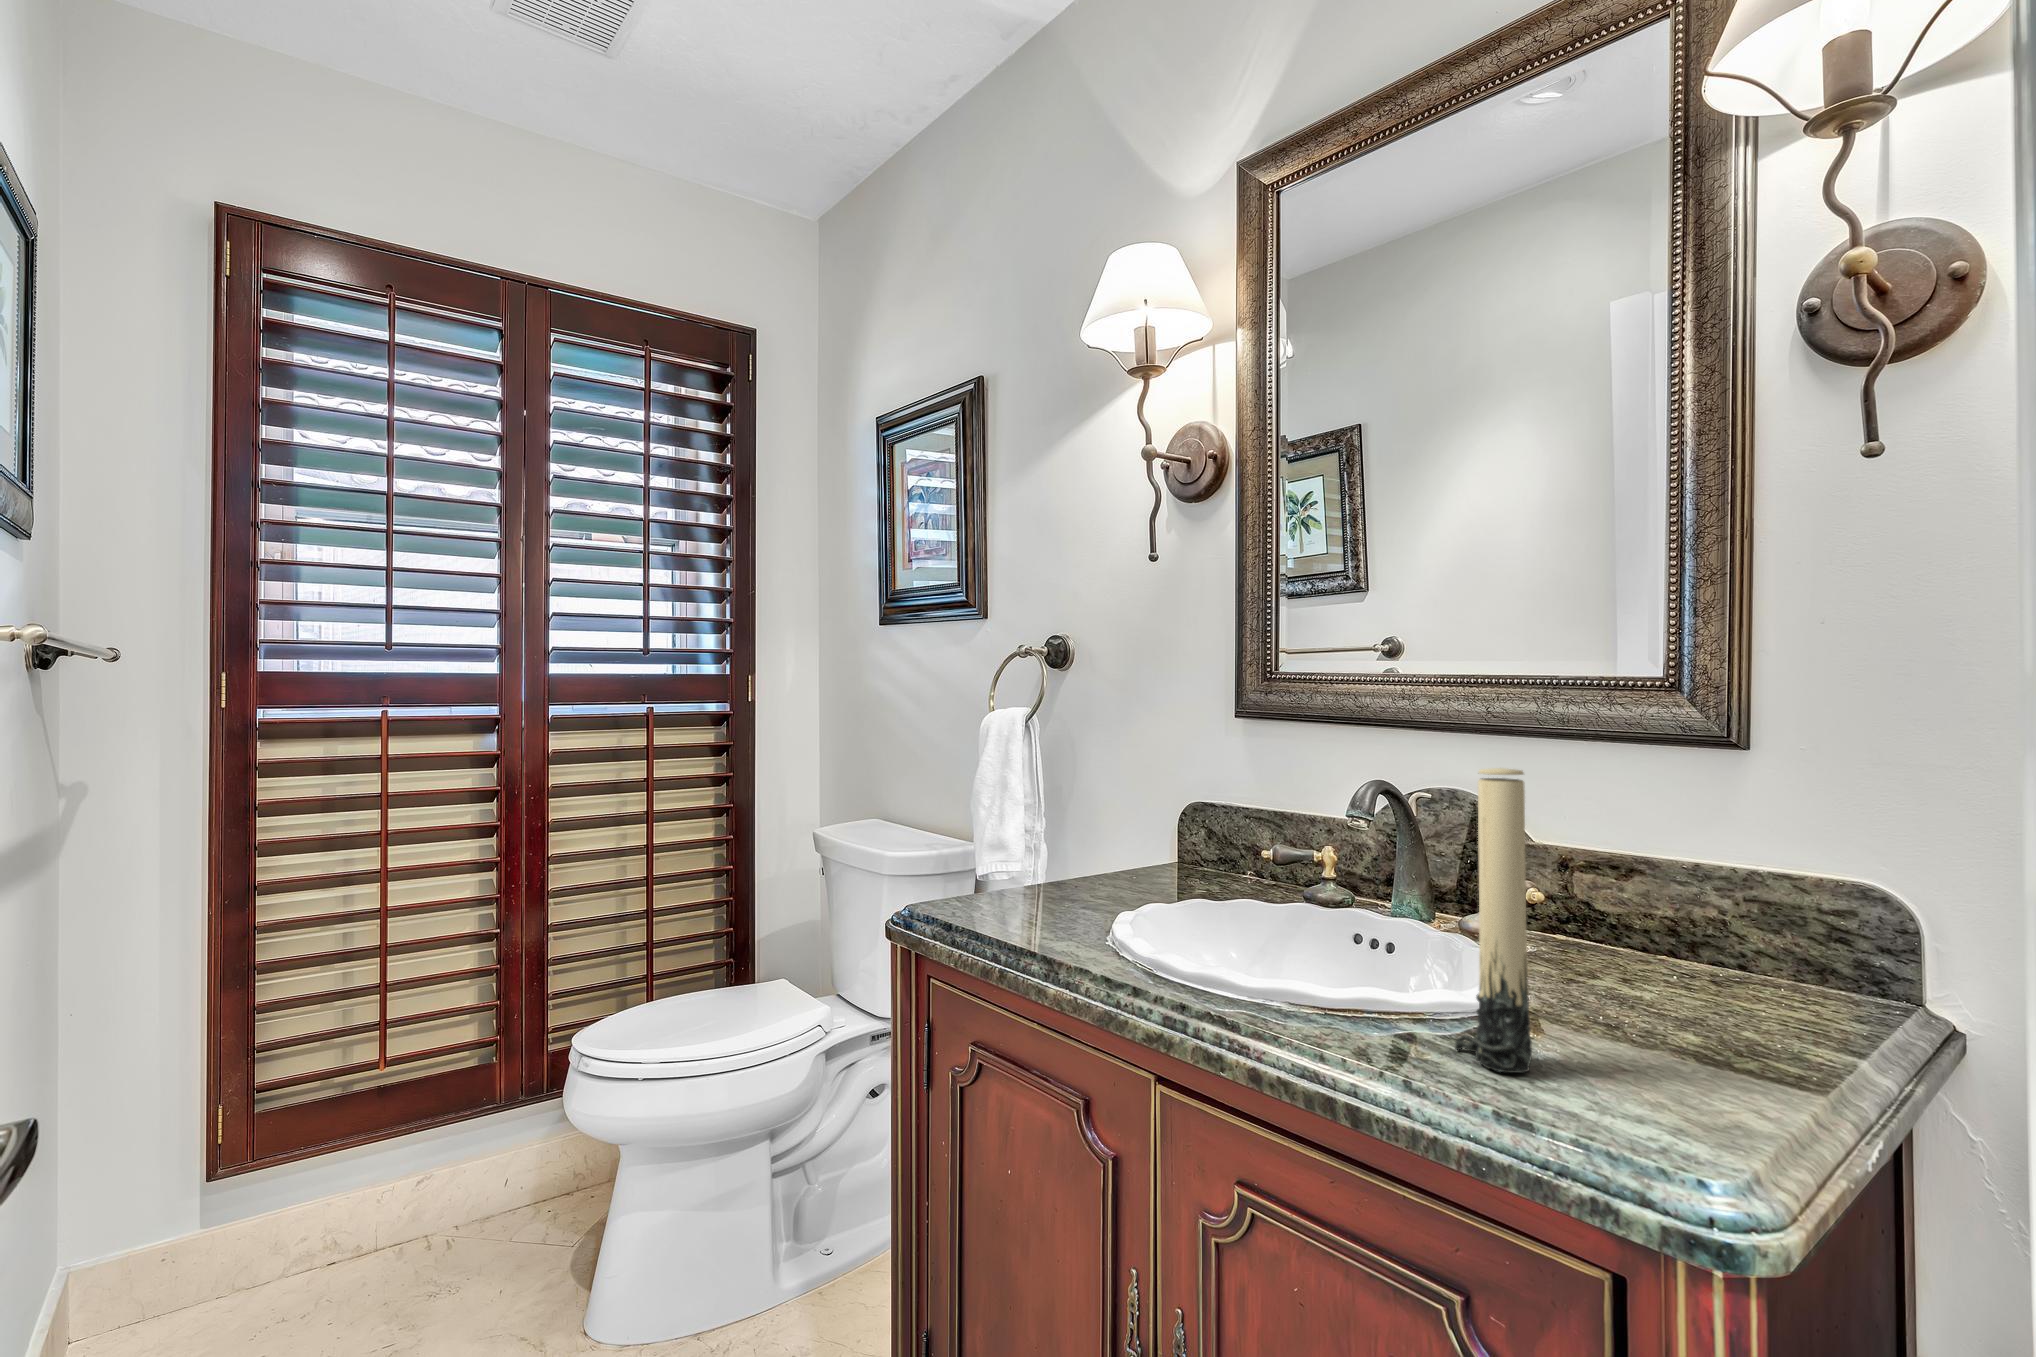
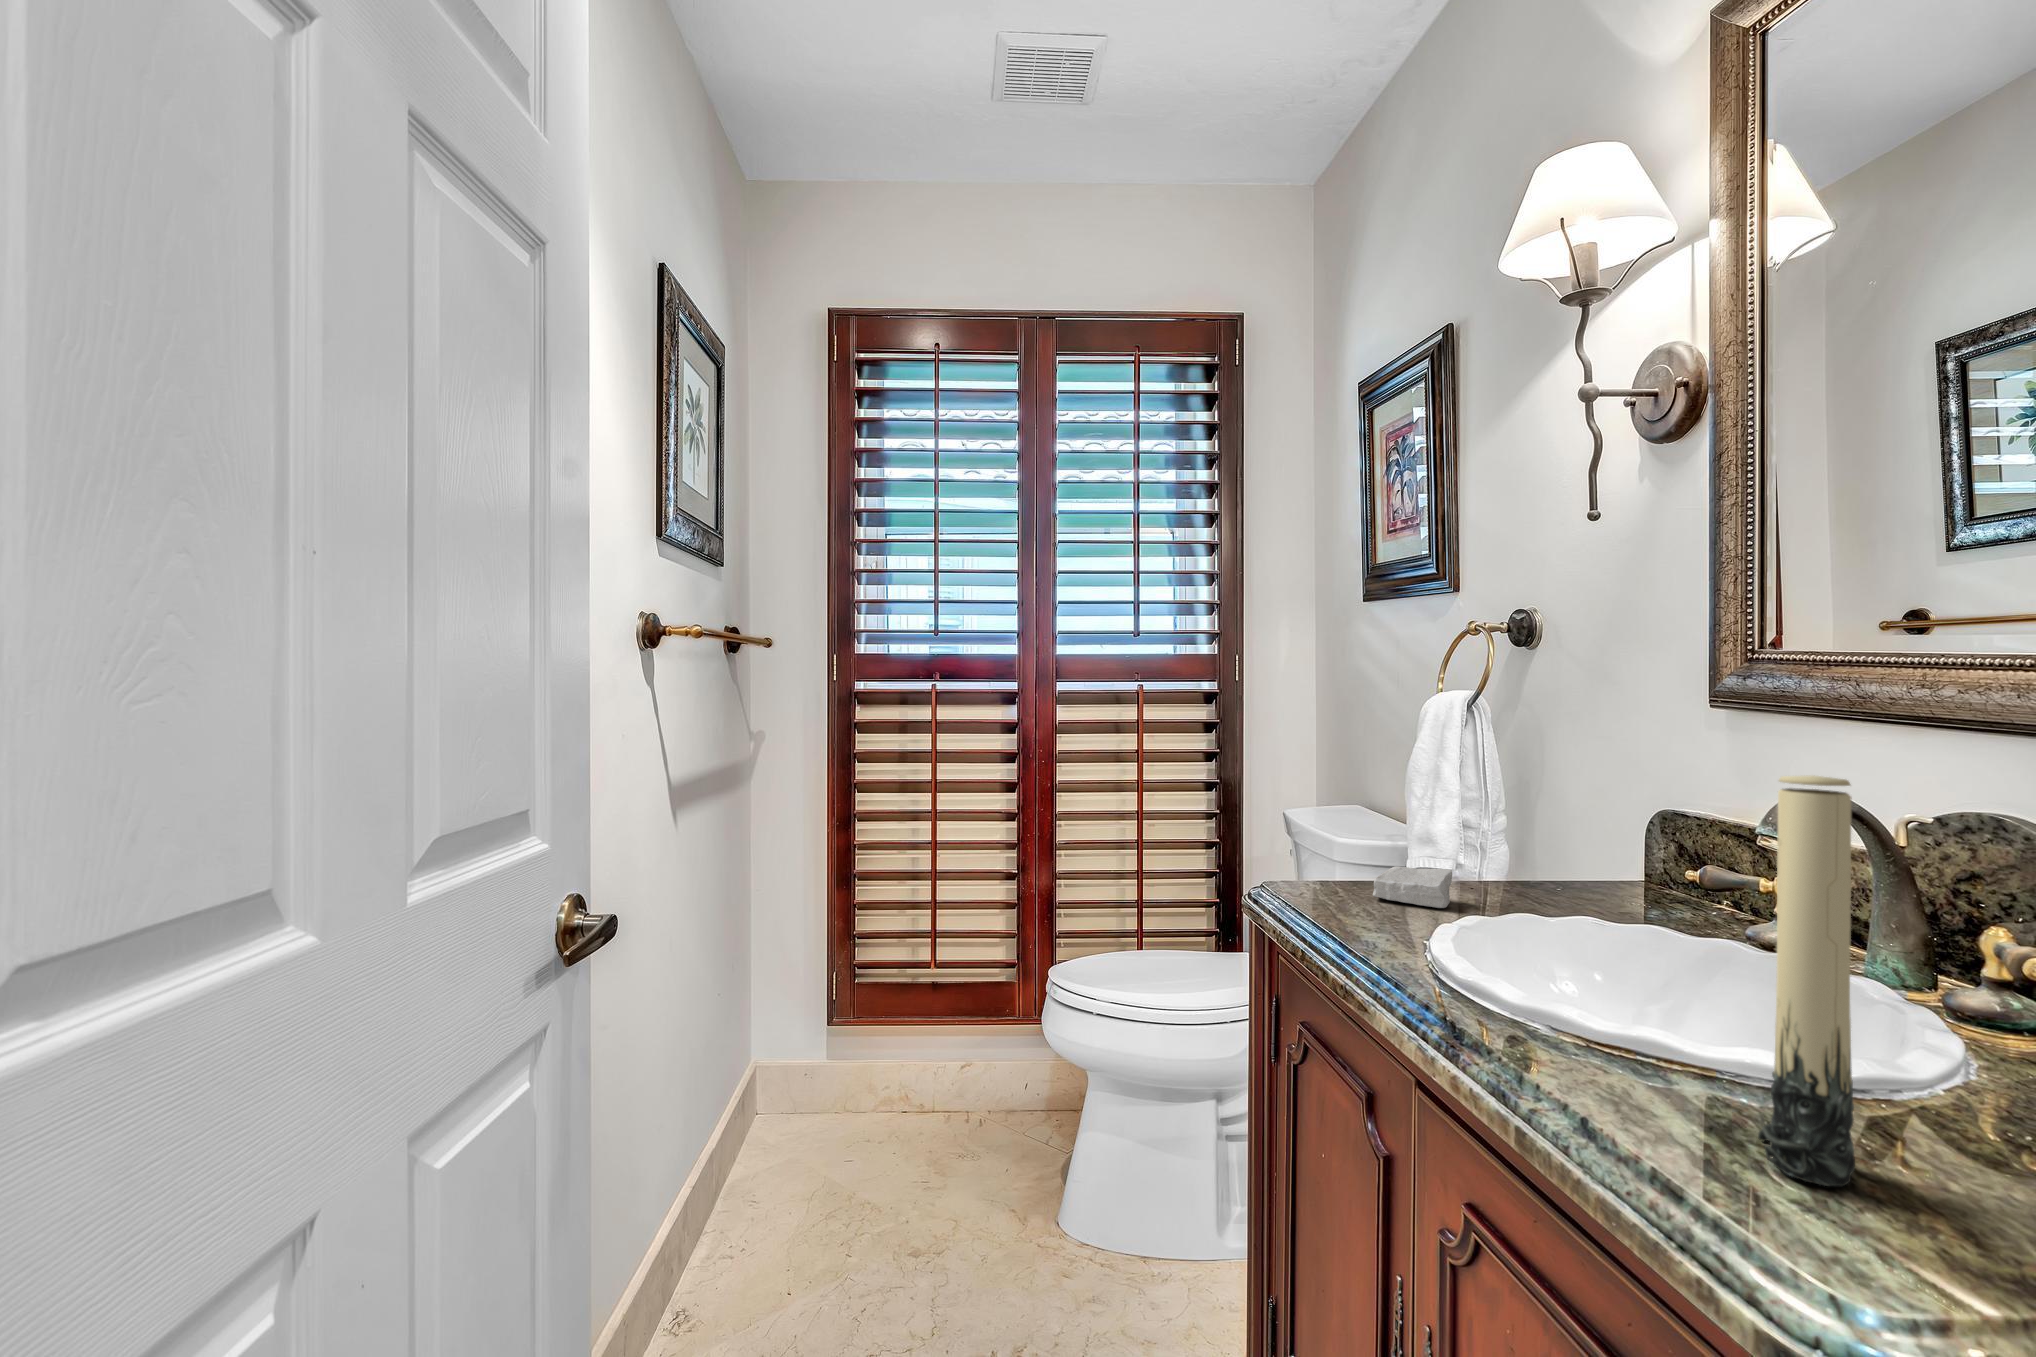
soap bar: none [1009,871,1077,907] -> present [1373,866,1452,908]

